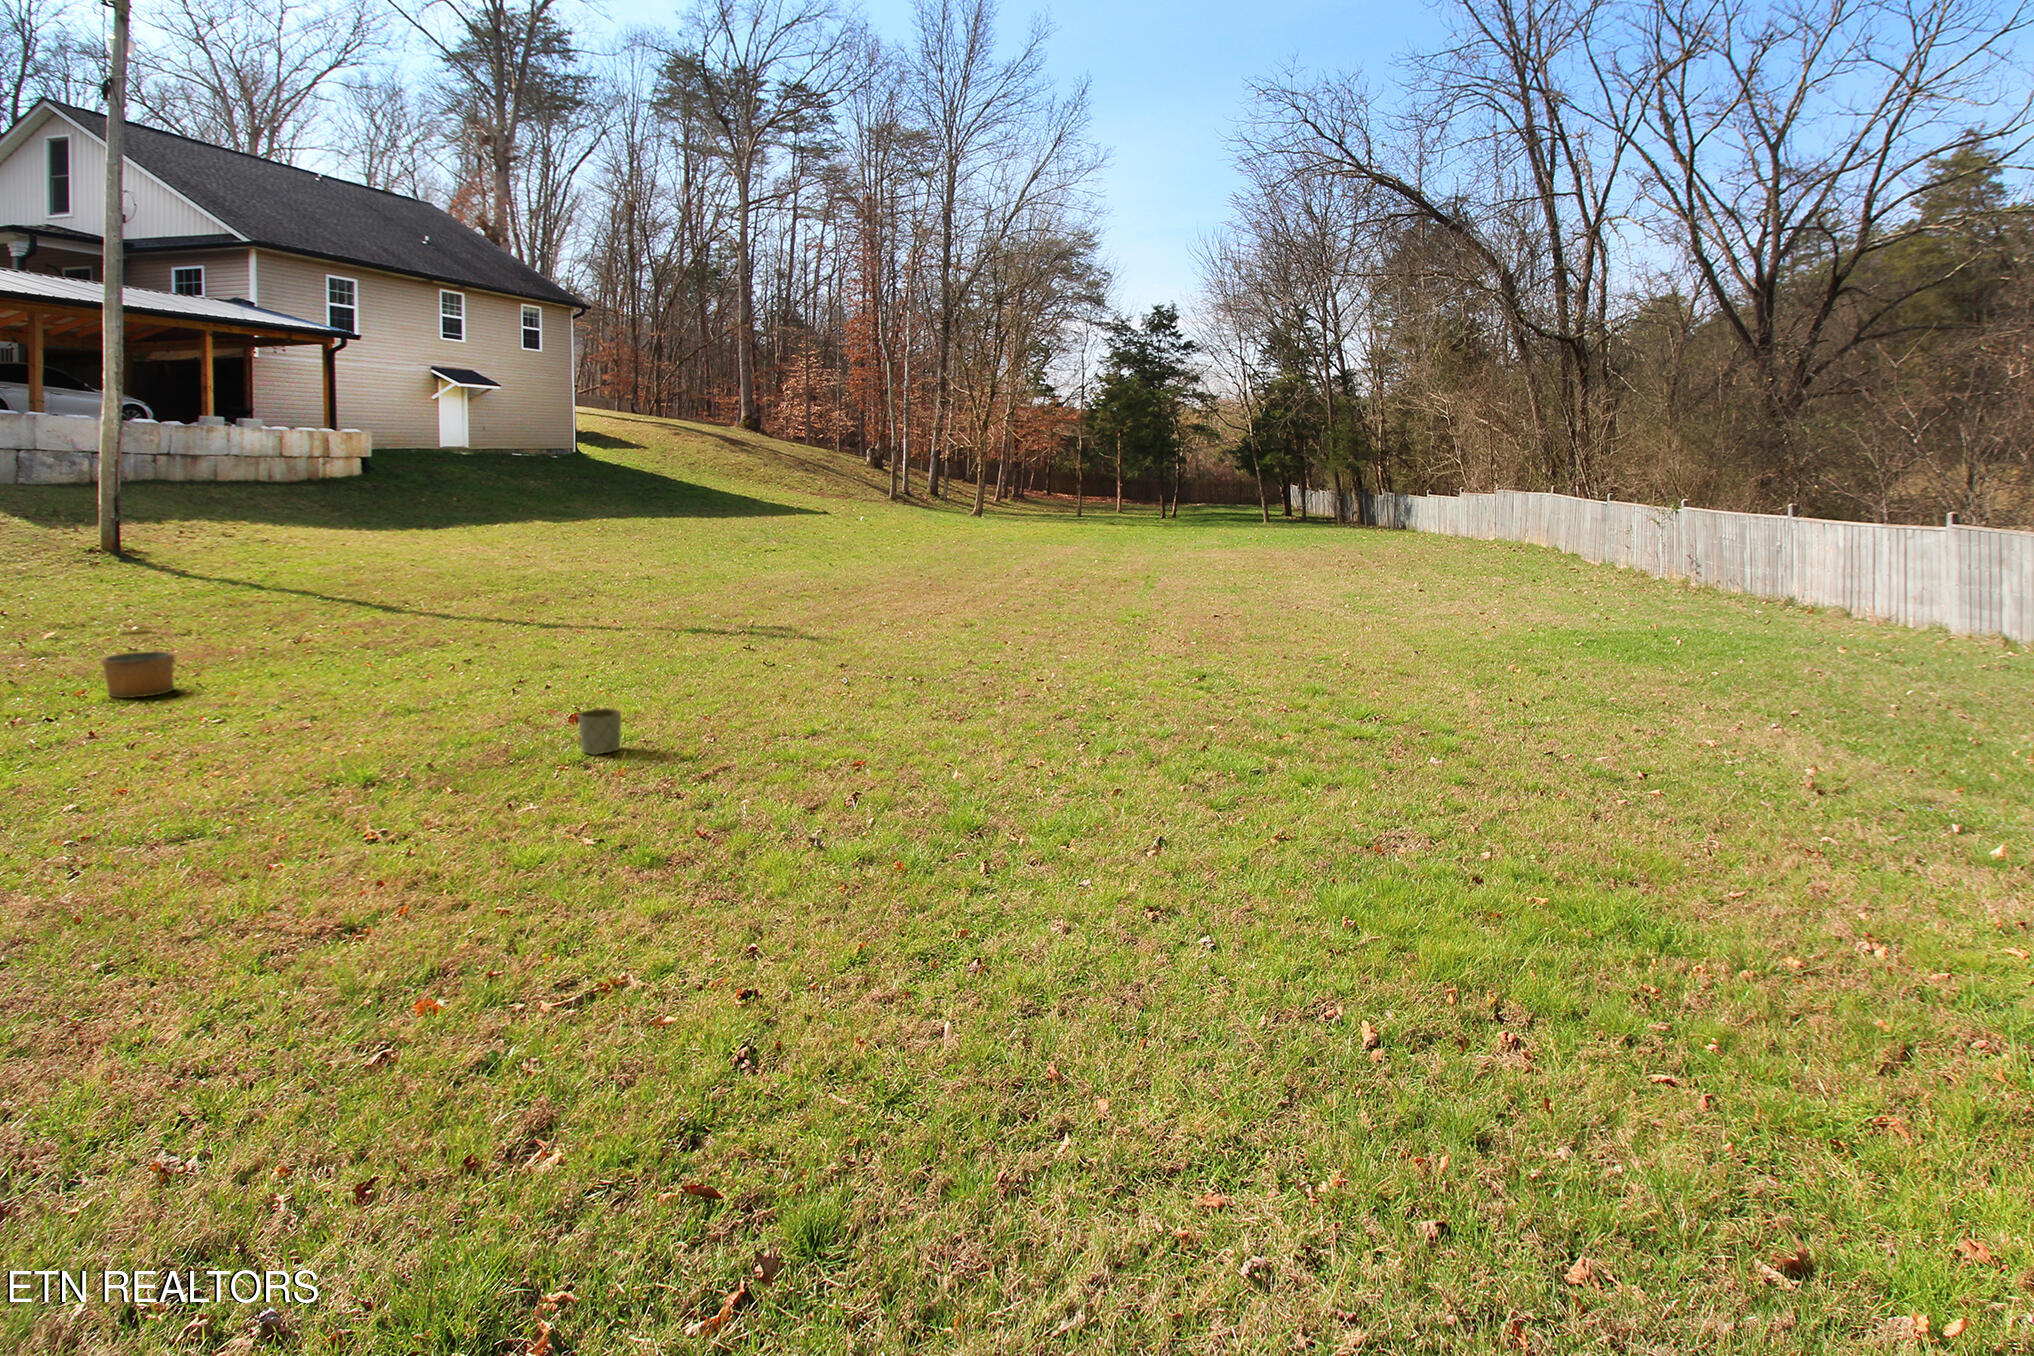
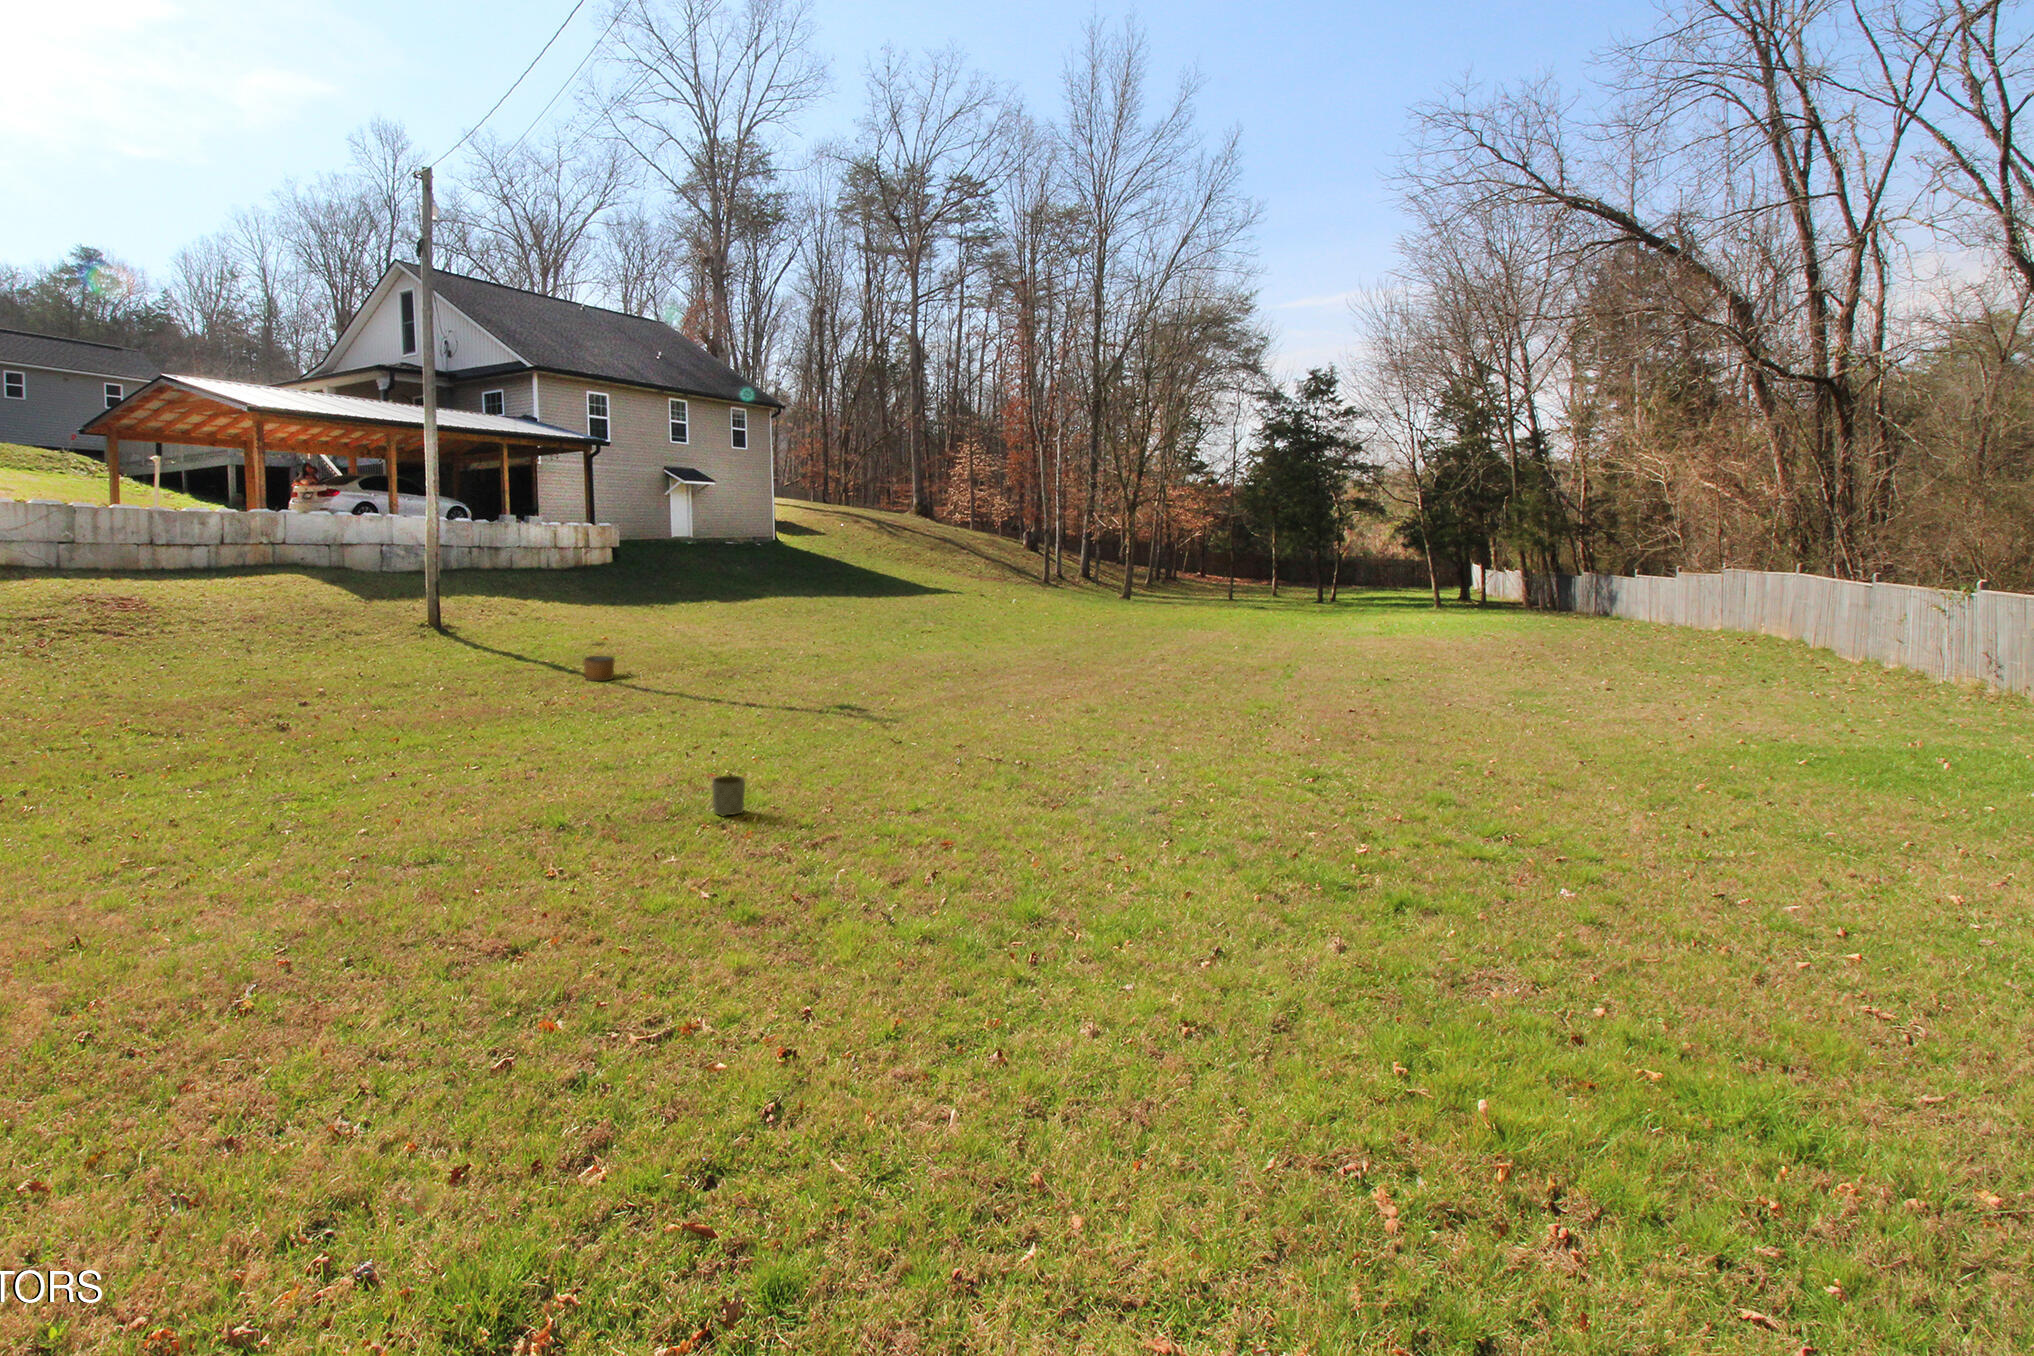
bucket: present [101,630,174,698] -> present [583,643,615,681]

